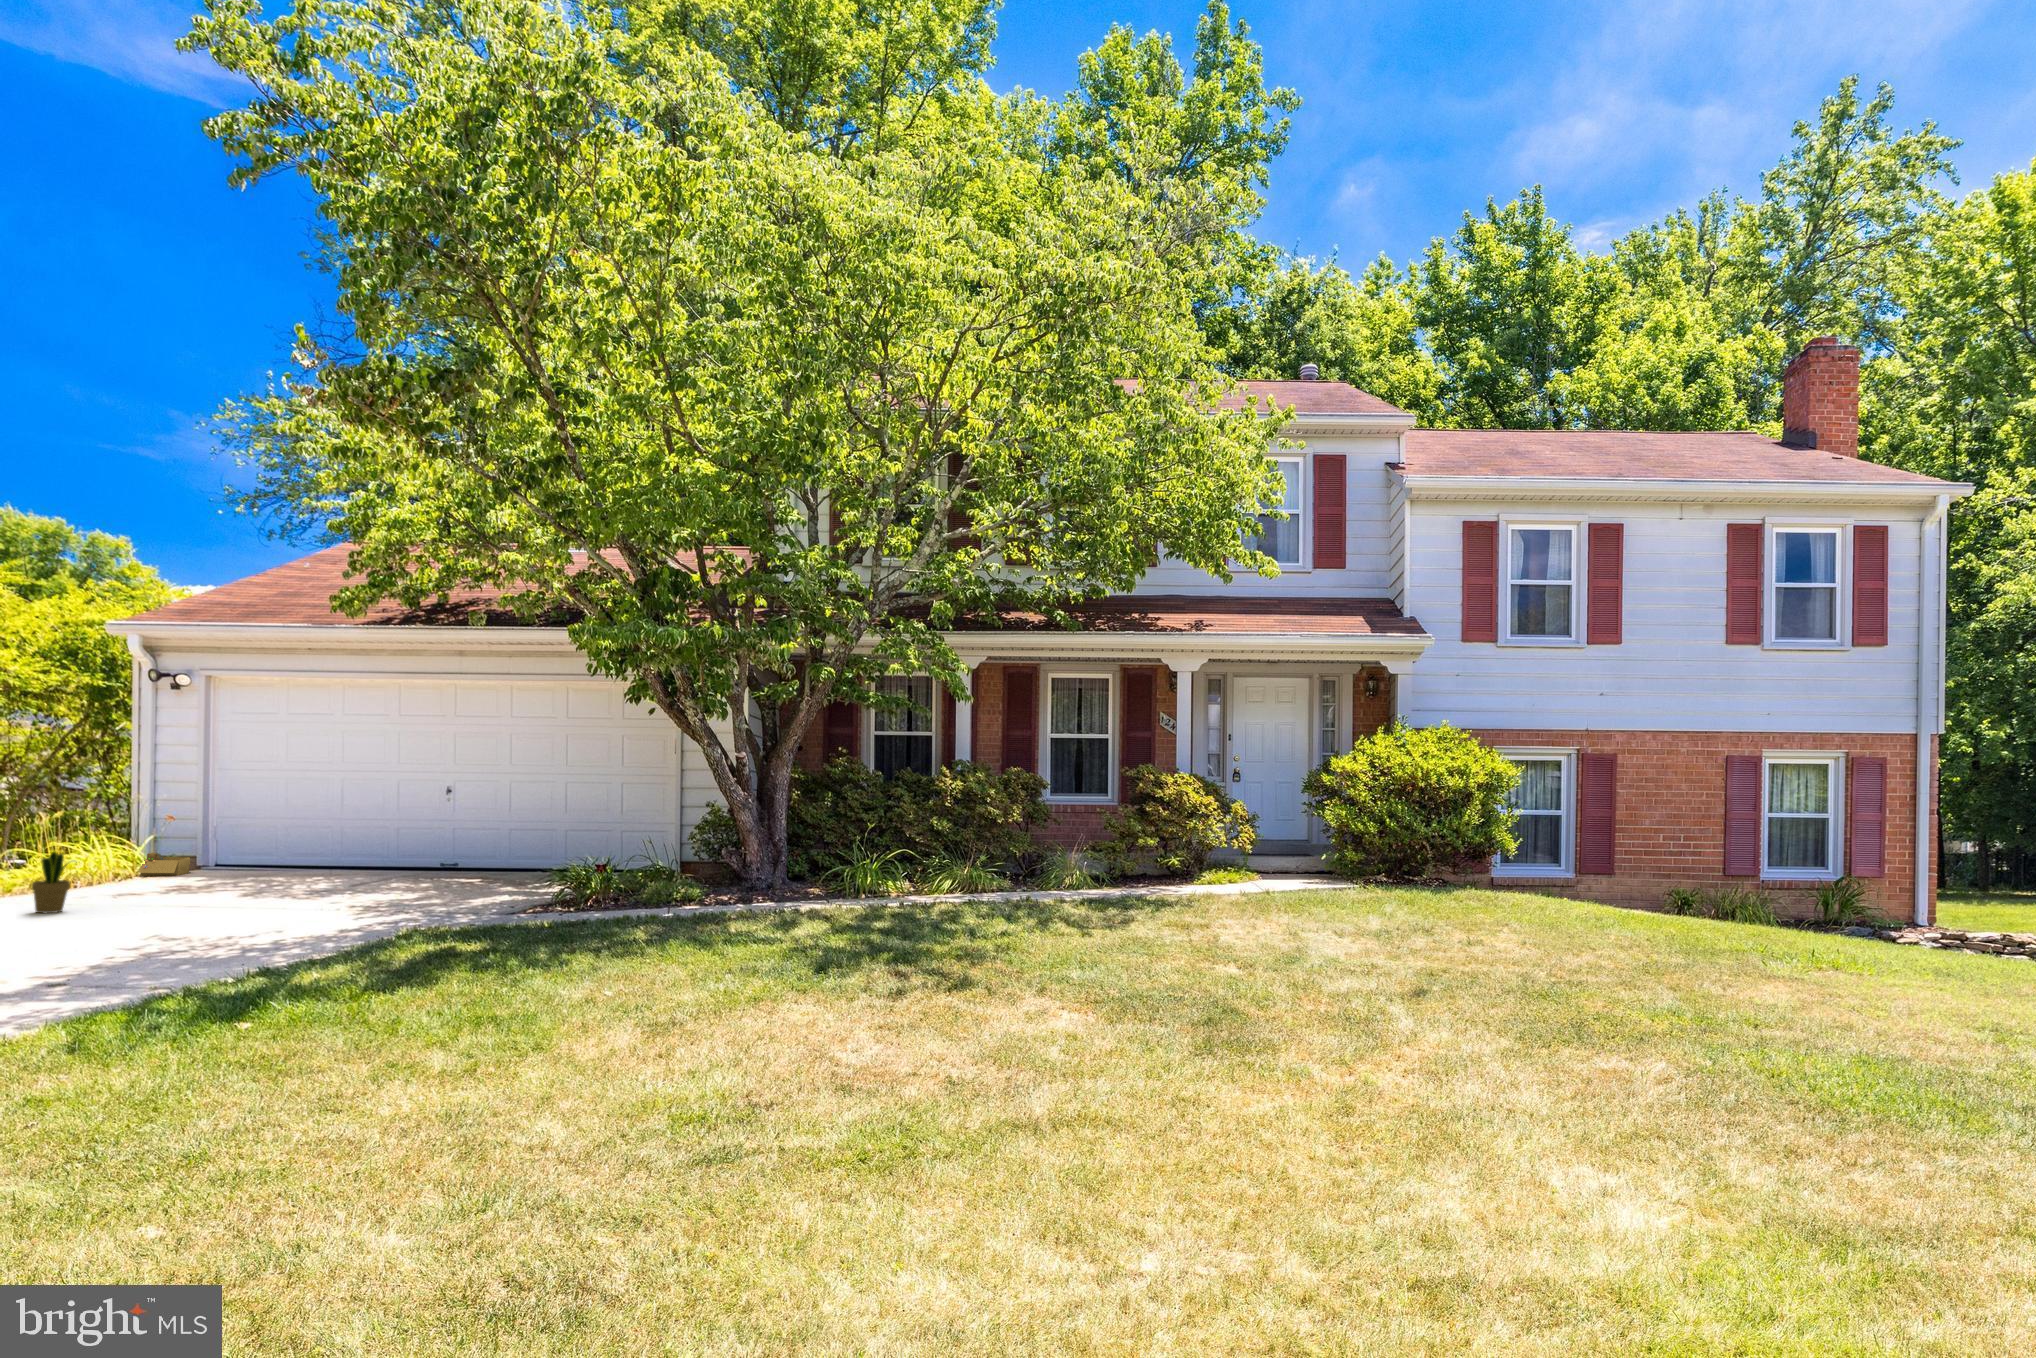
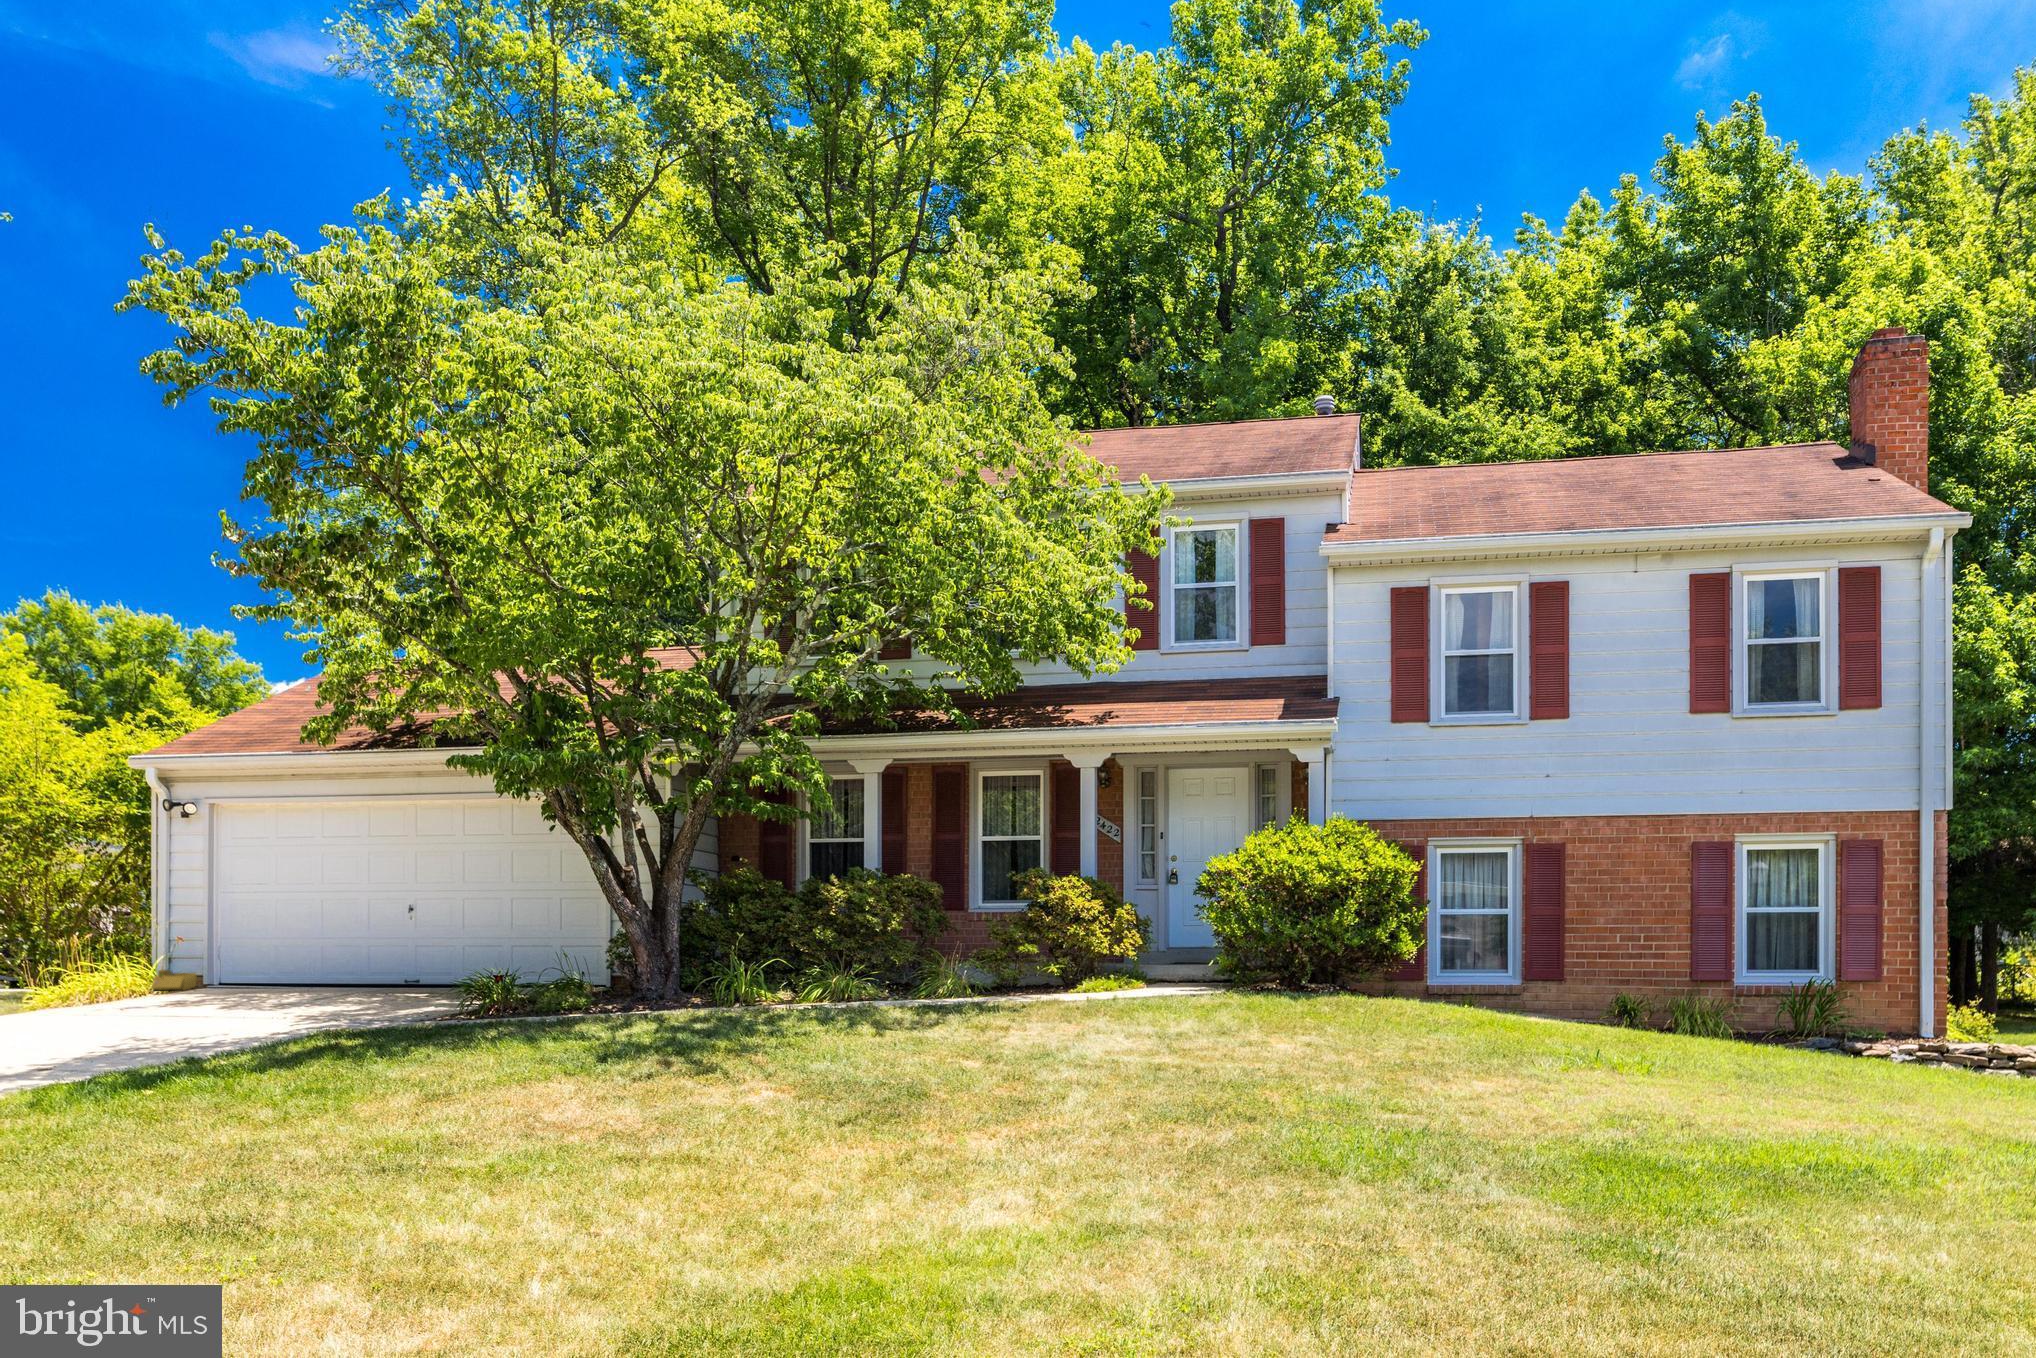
potted plant: present [32,851,70,913] -> none [35,974,70,1027]

